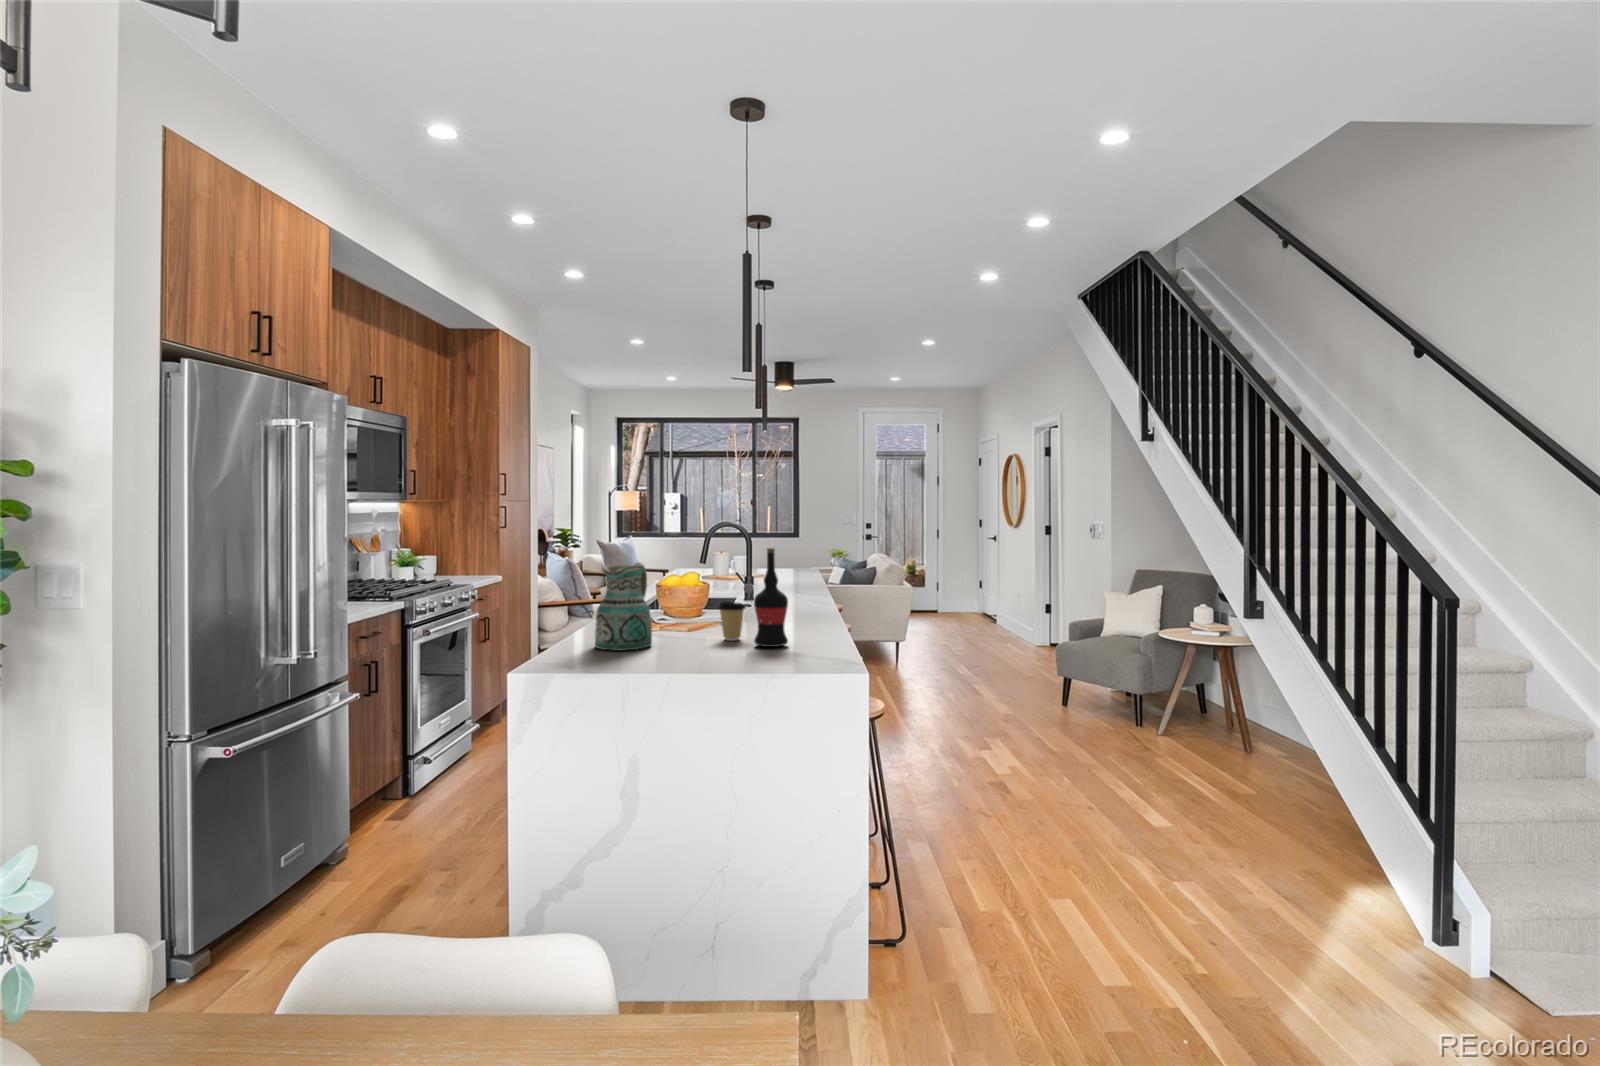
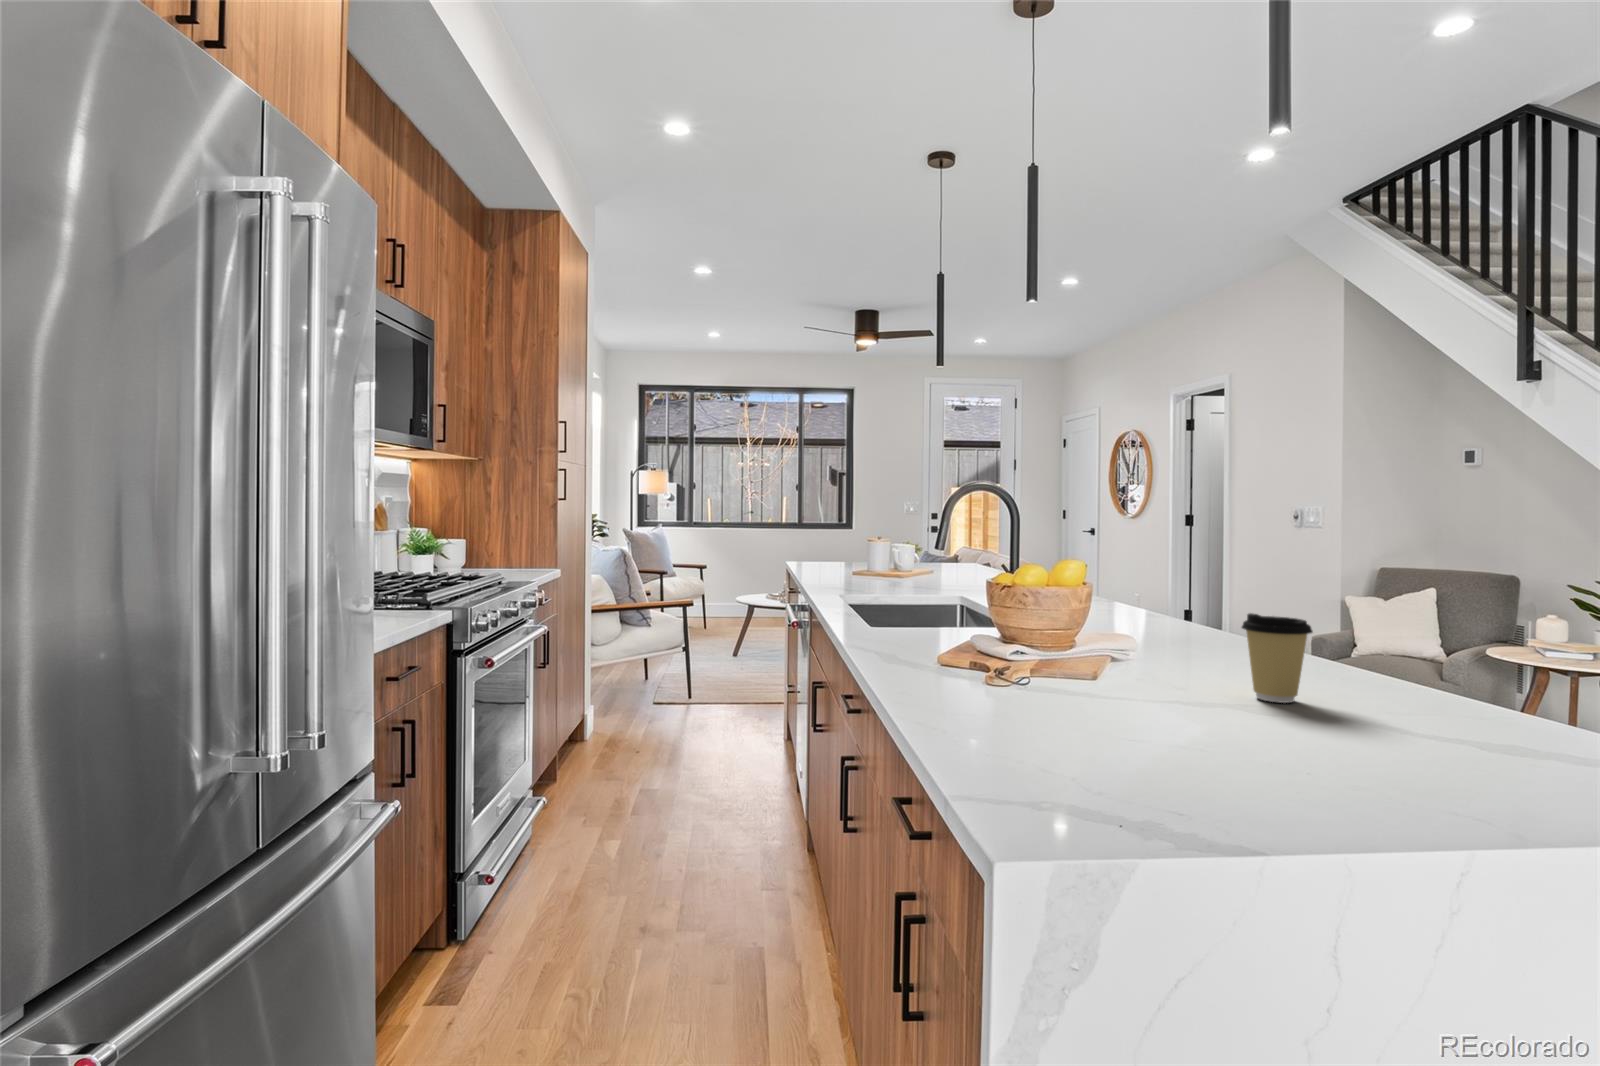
wine bottle: present [754,548,788,647] -> none [1379,489,1485,725]
ceramic pitcher: present [595,562,652,651] -> none [1023,525,1167,742]

